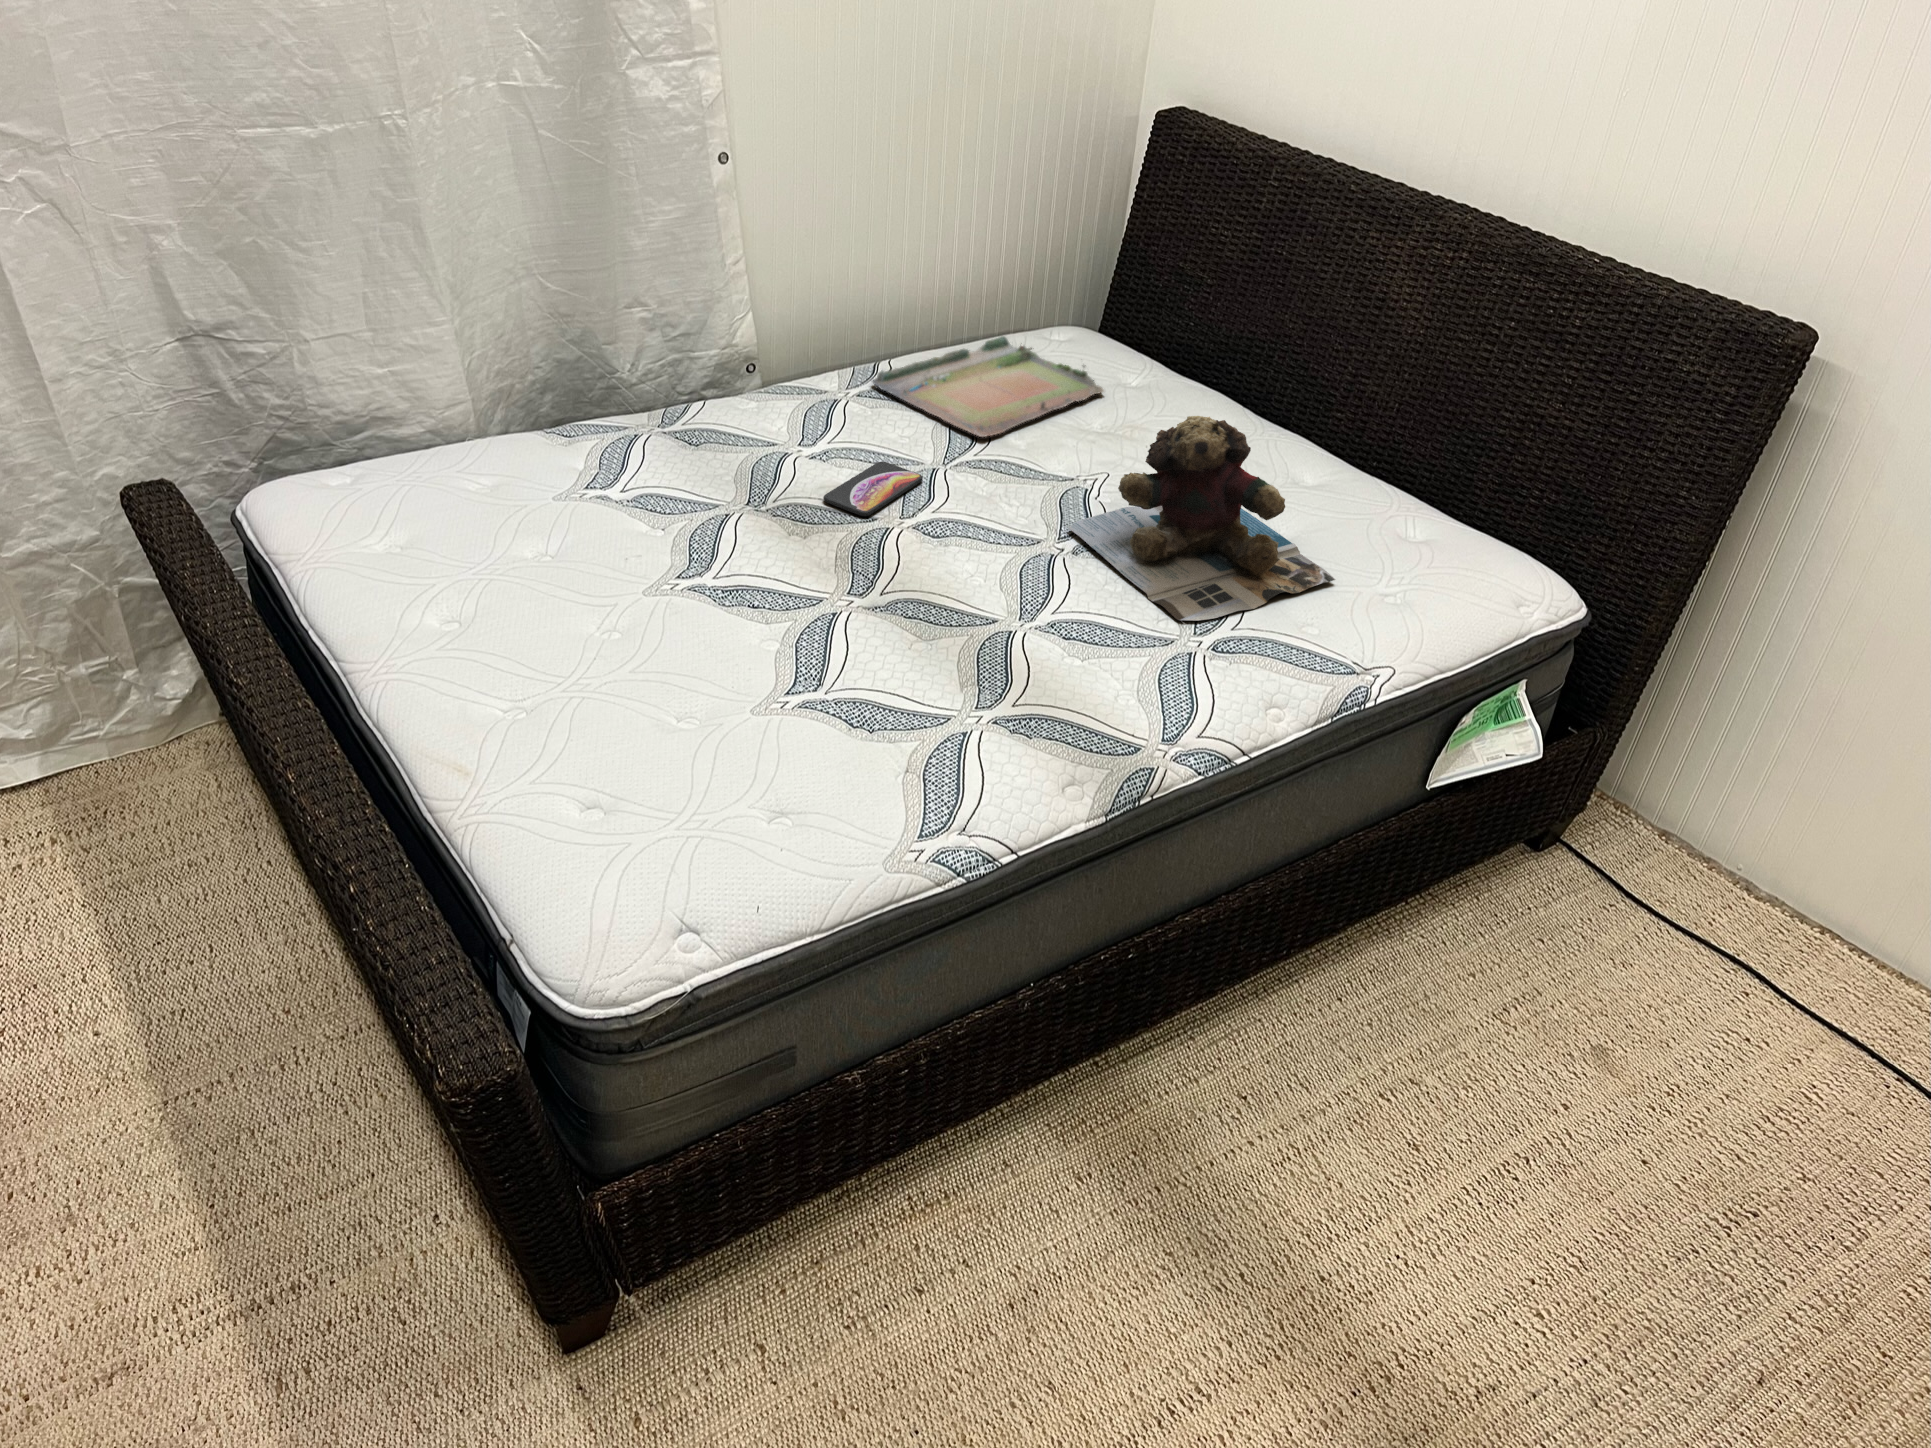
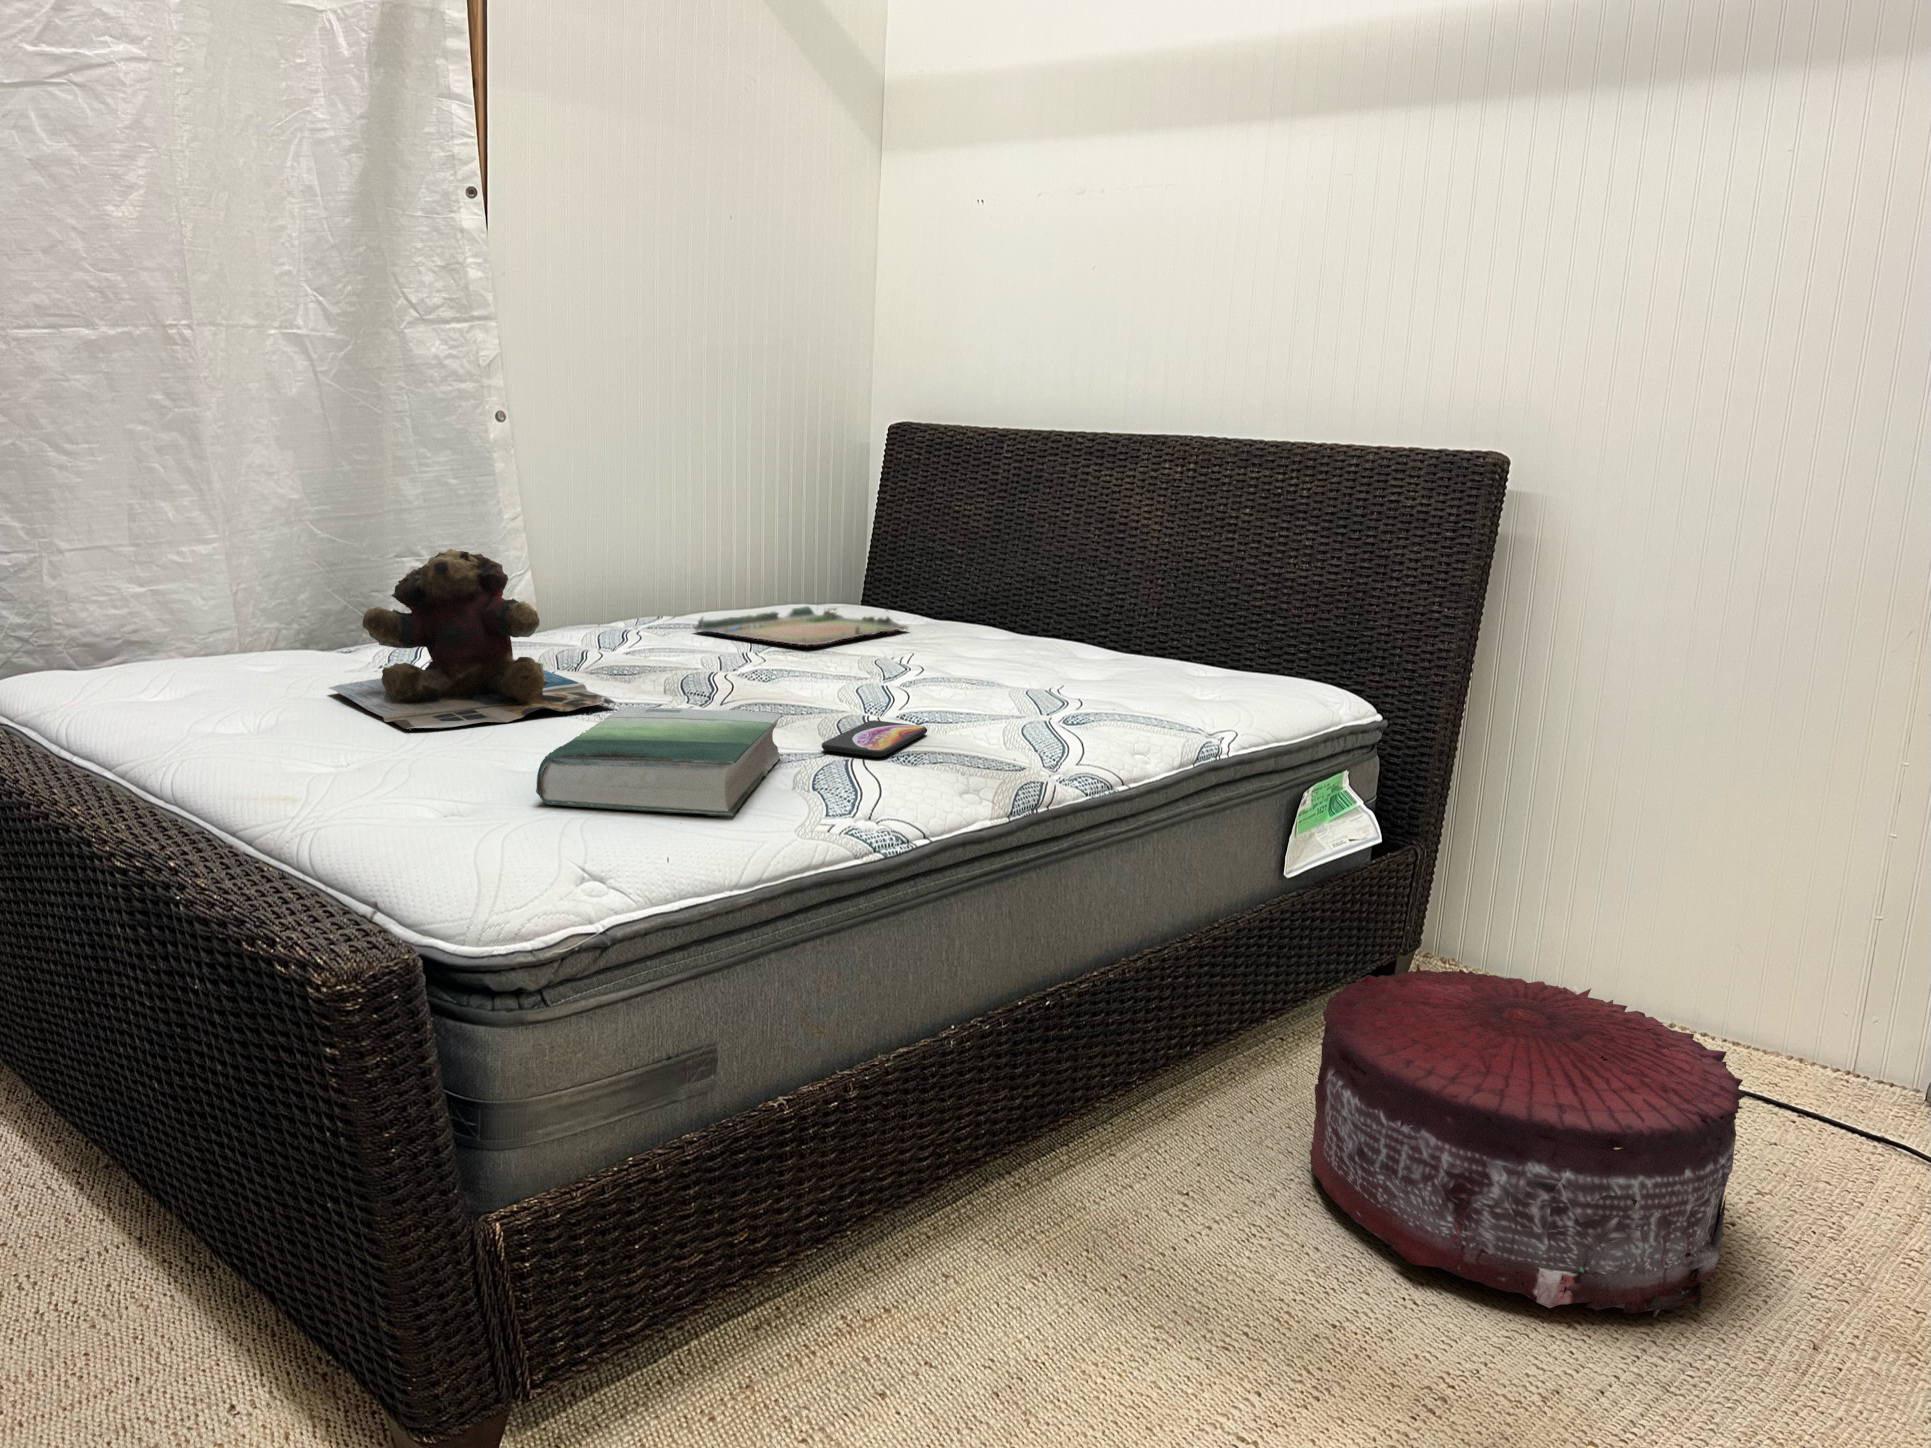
teddy bear: present [1068,416,1335,621] -> present [329,549,616,729]
smartphone: present [823,461,922,516] -> present [822,720,927,757]
book: none [652,643,904,846] -> present [536,707,784,817]
pouf: none [1361,919,1795,1327] -> present [1310,964,1746,1317]

